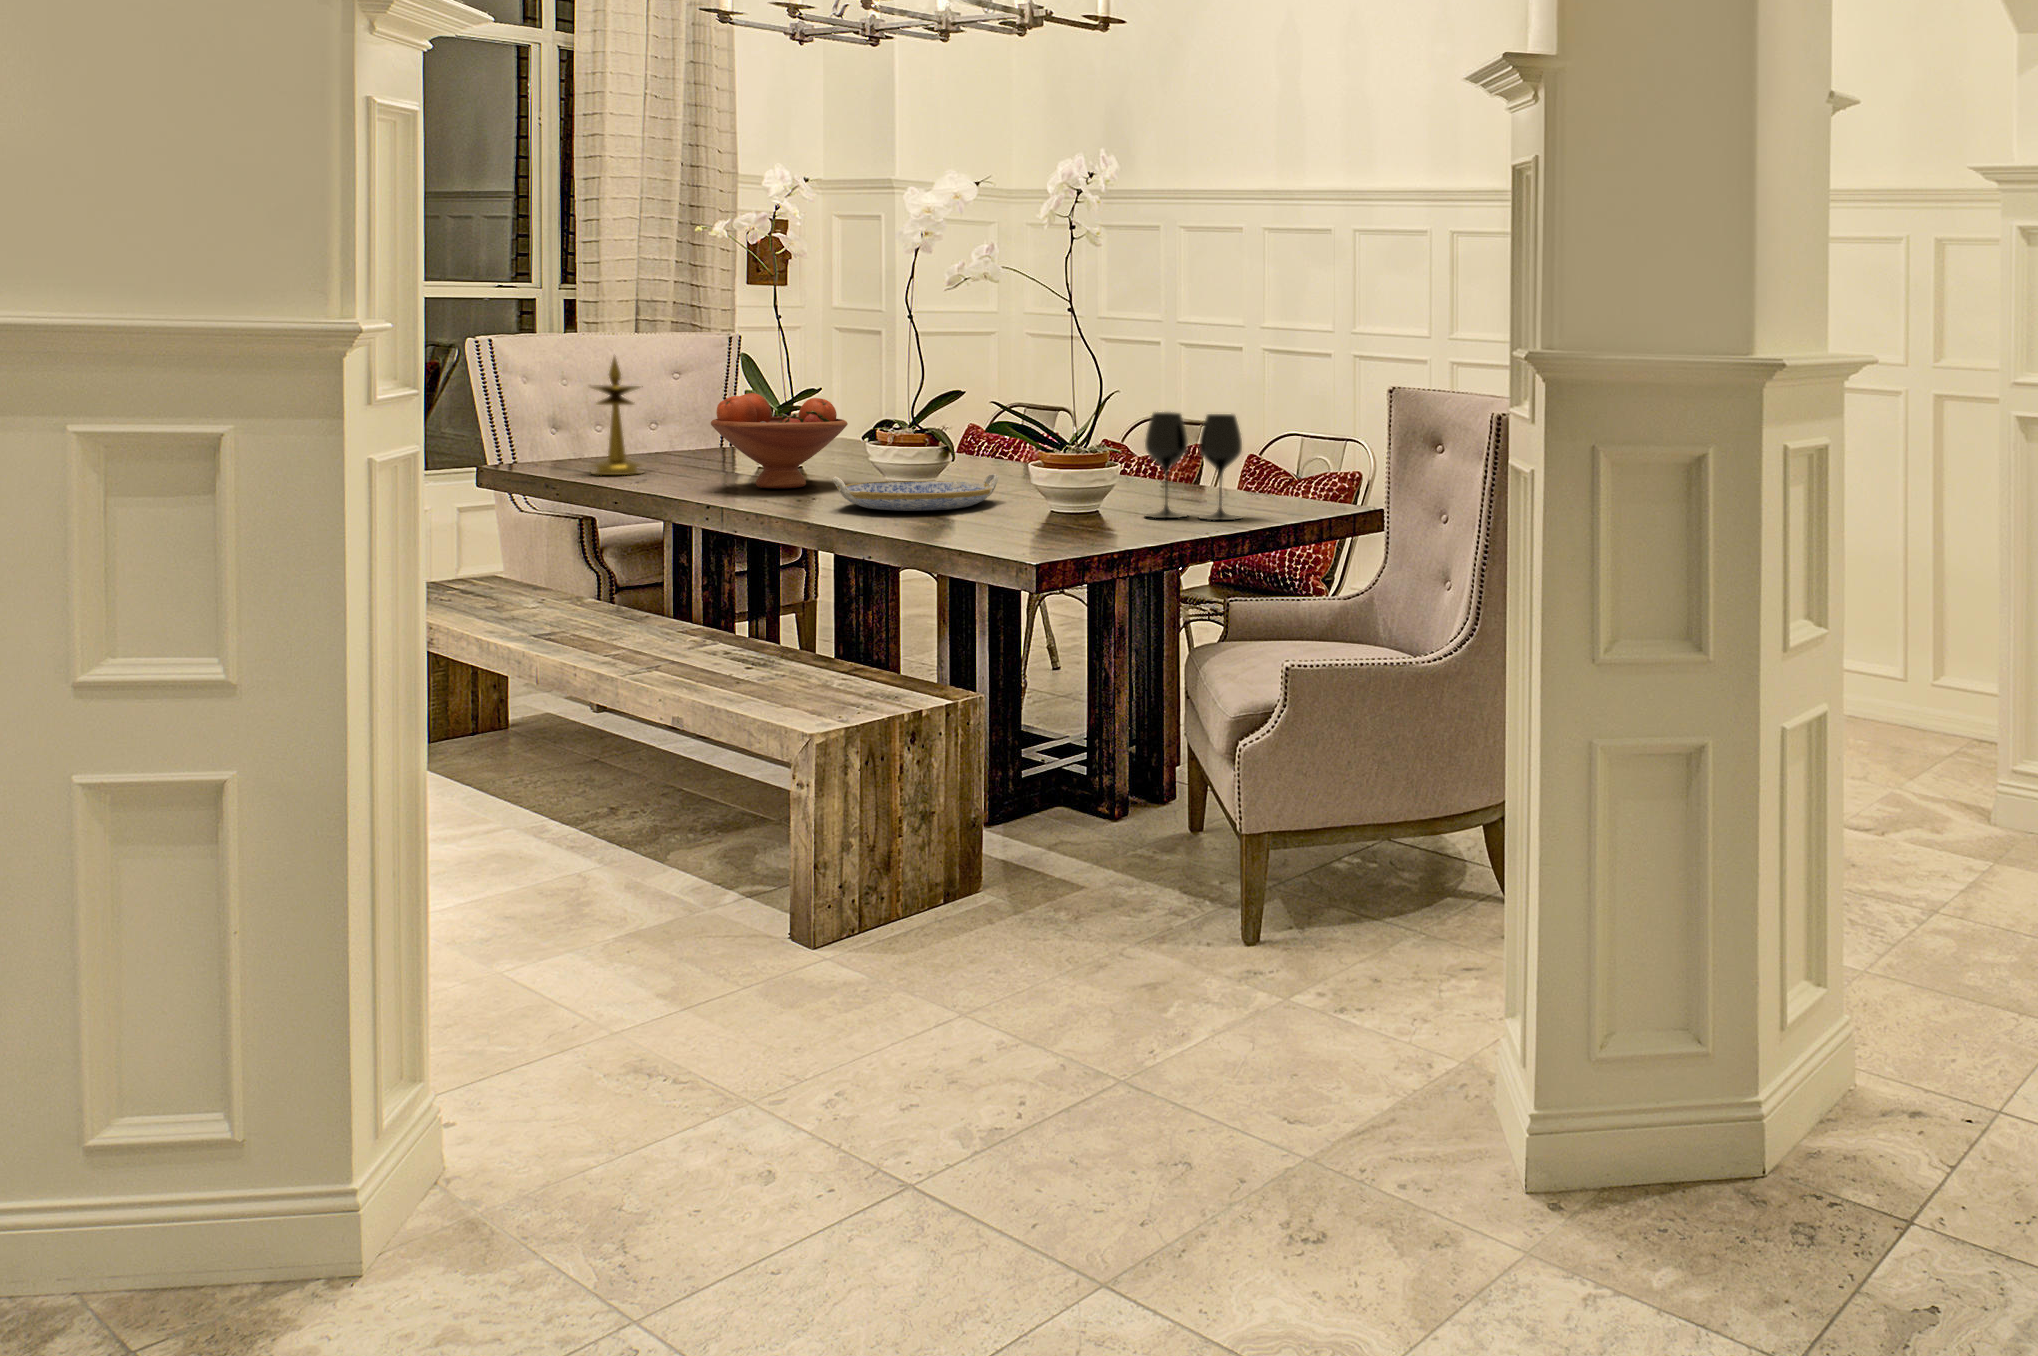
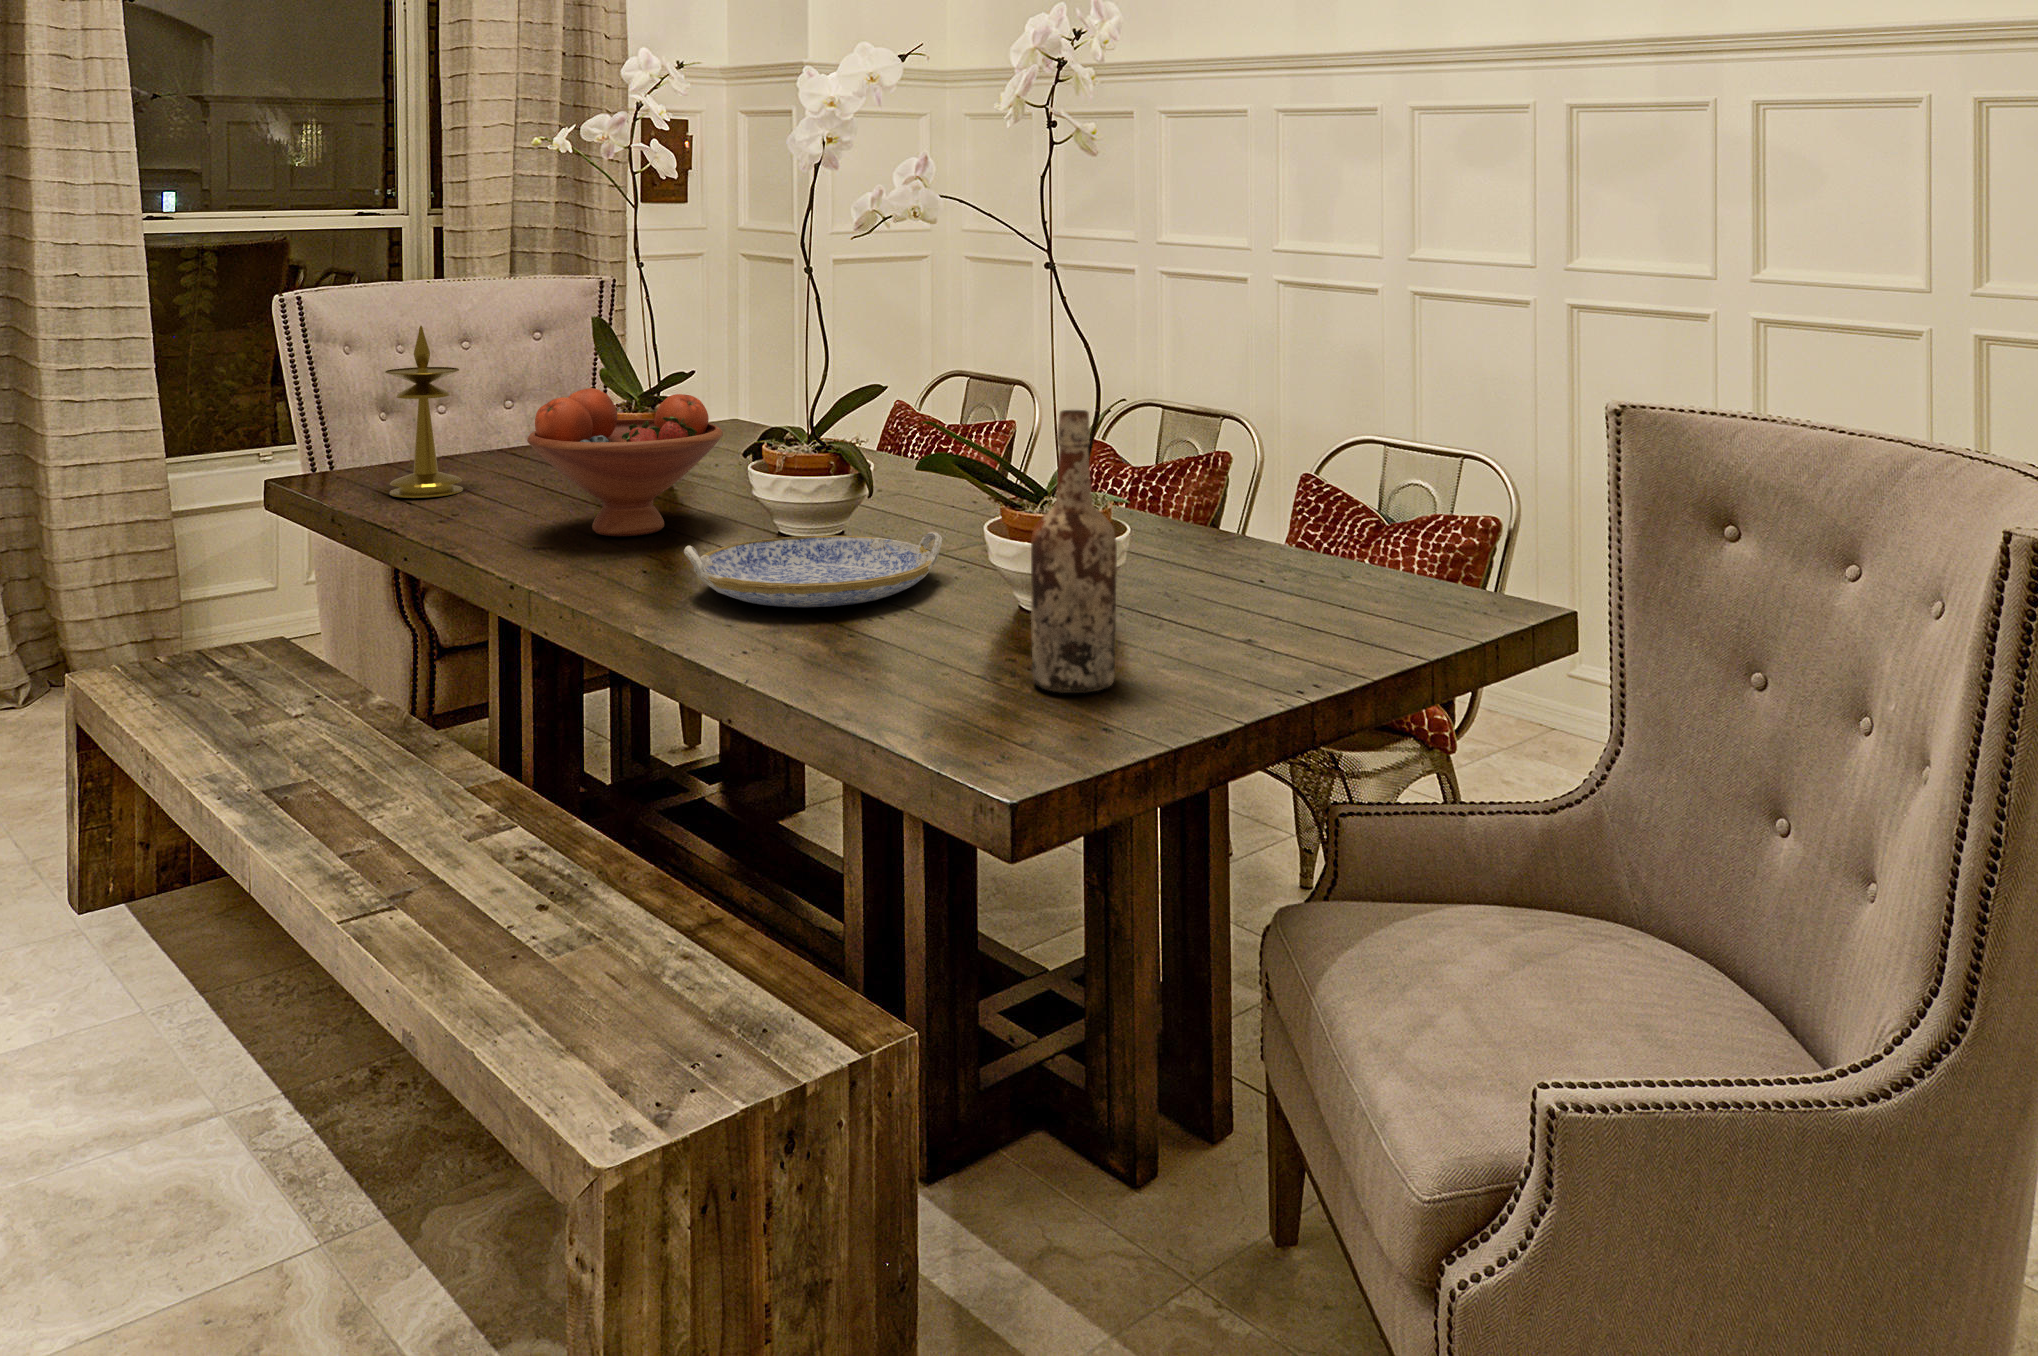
wine bottle: none [1051,380,1099,533] -> present [1031,410,1117,693]
wine glass: present [1145,412,1242,520] -> none [1186,448,1363,650]

